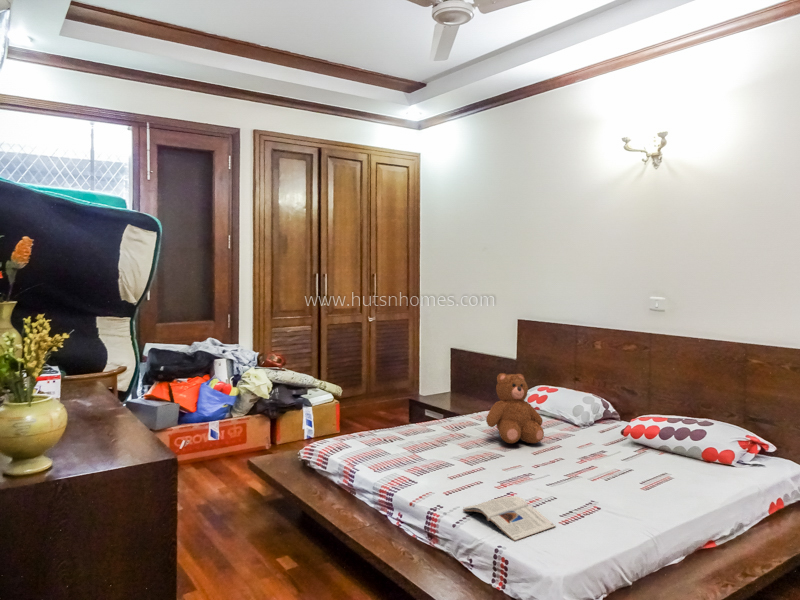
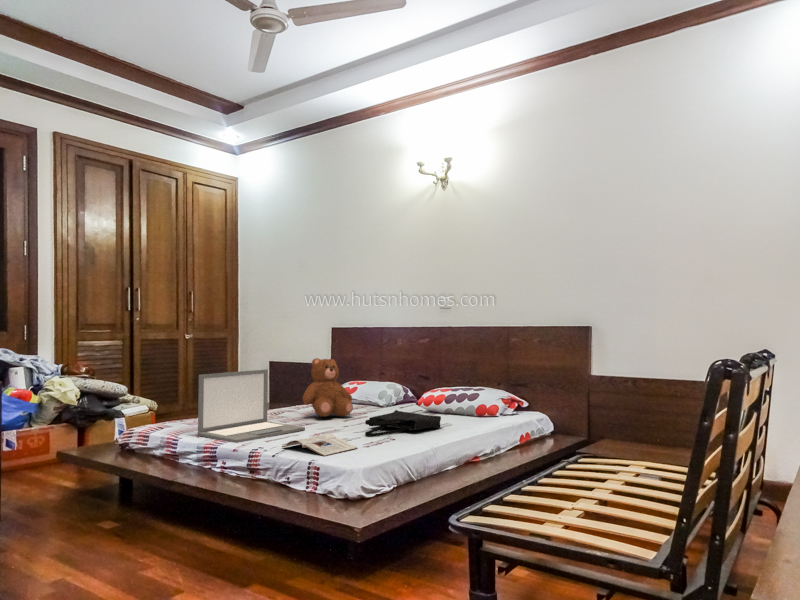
laptop: none [374,392,489,490] -> present [198,369,305,443]
tote bag: none [562,451,660,497] -> present [365,410,441,437]

